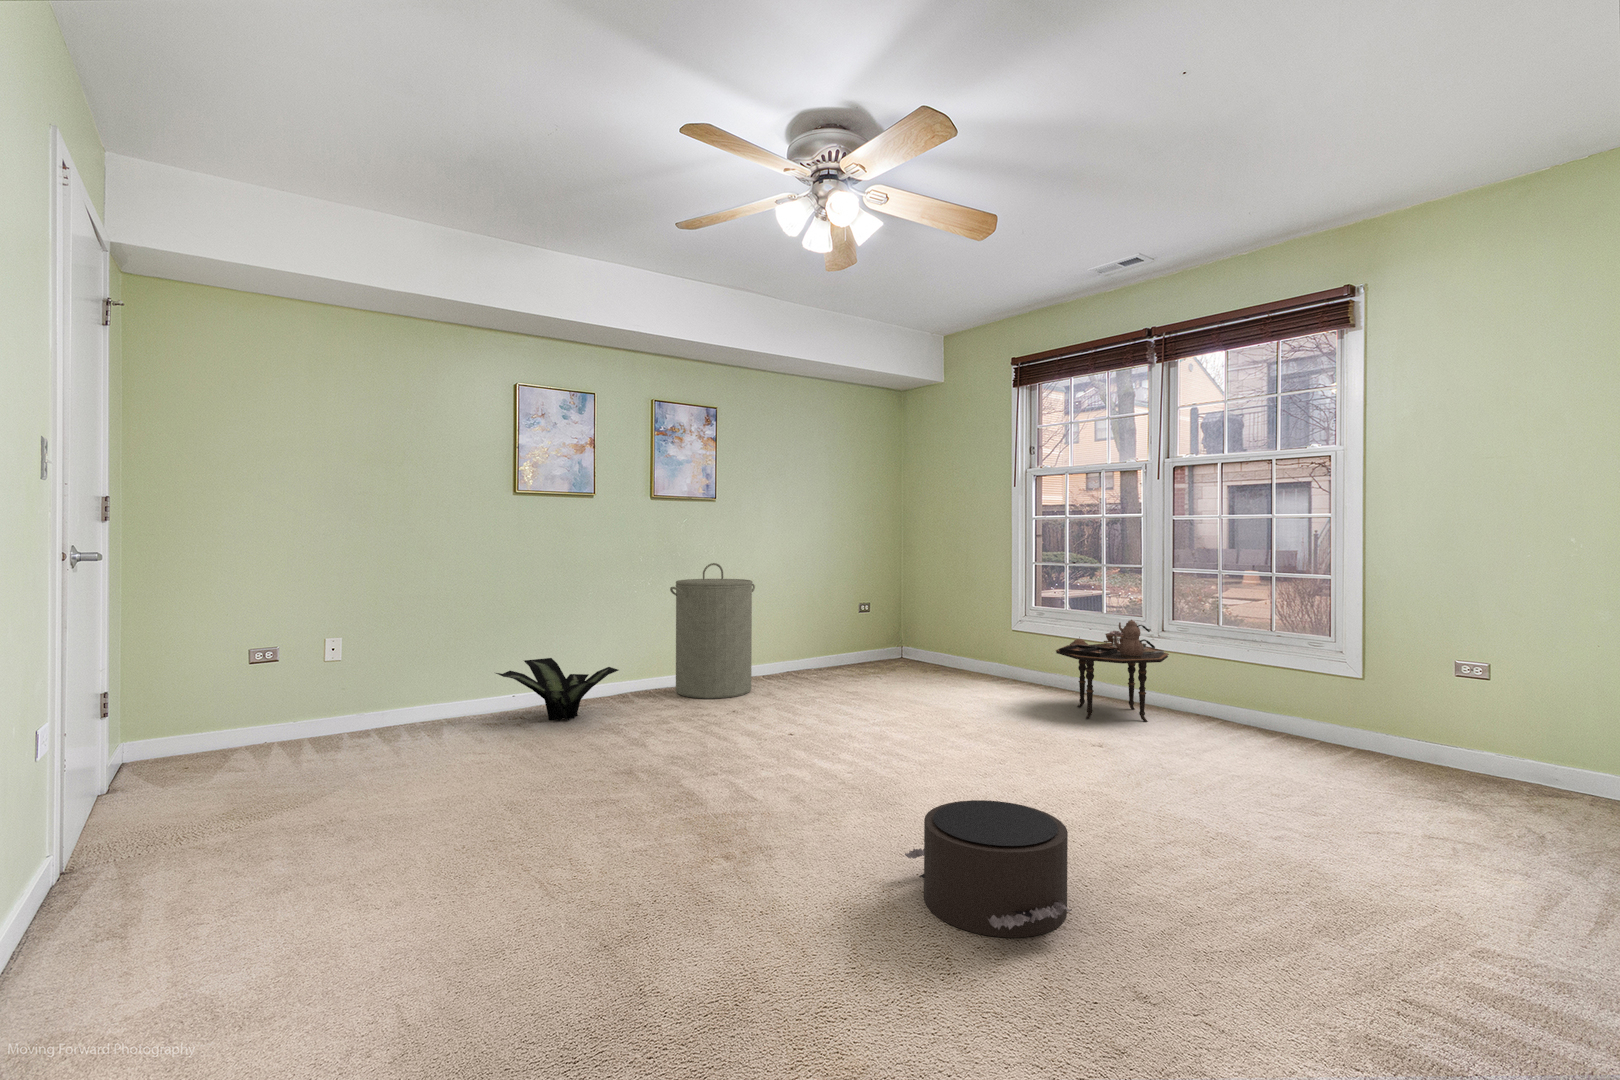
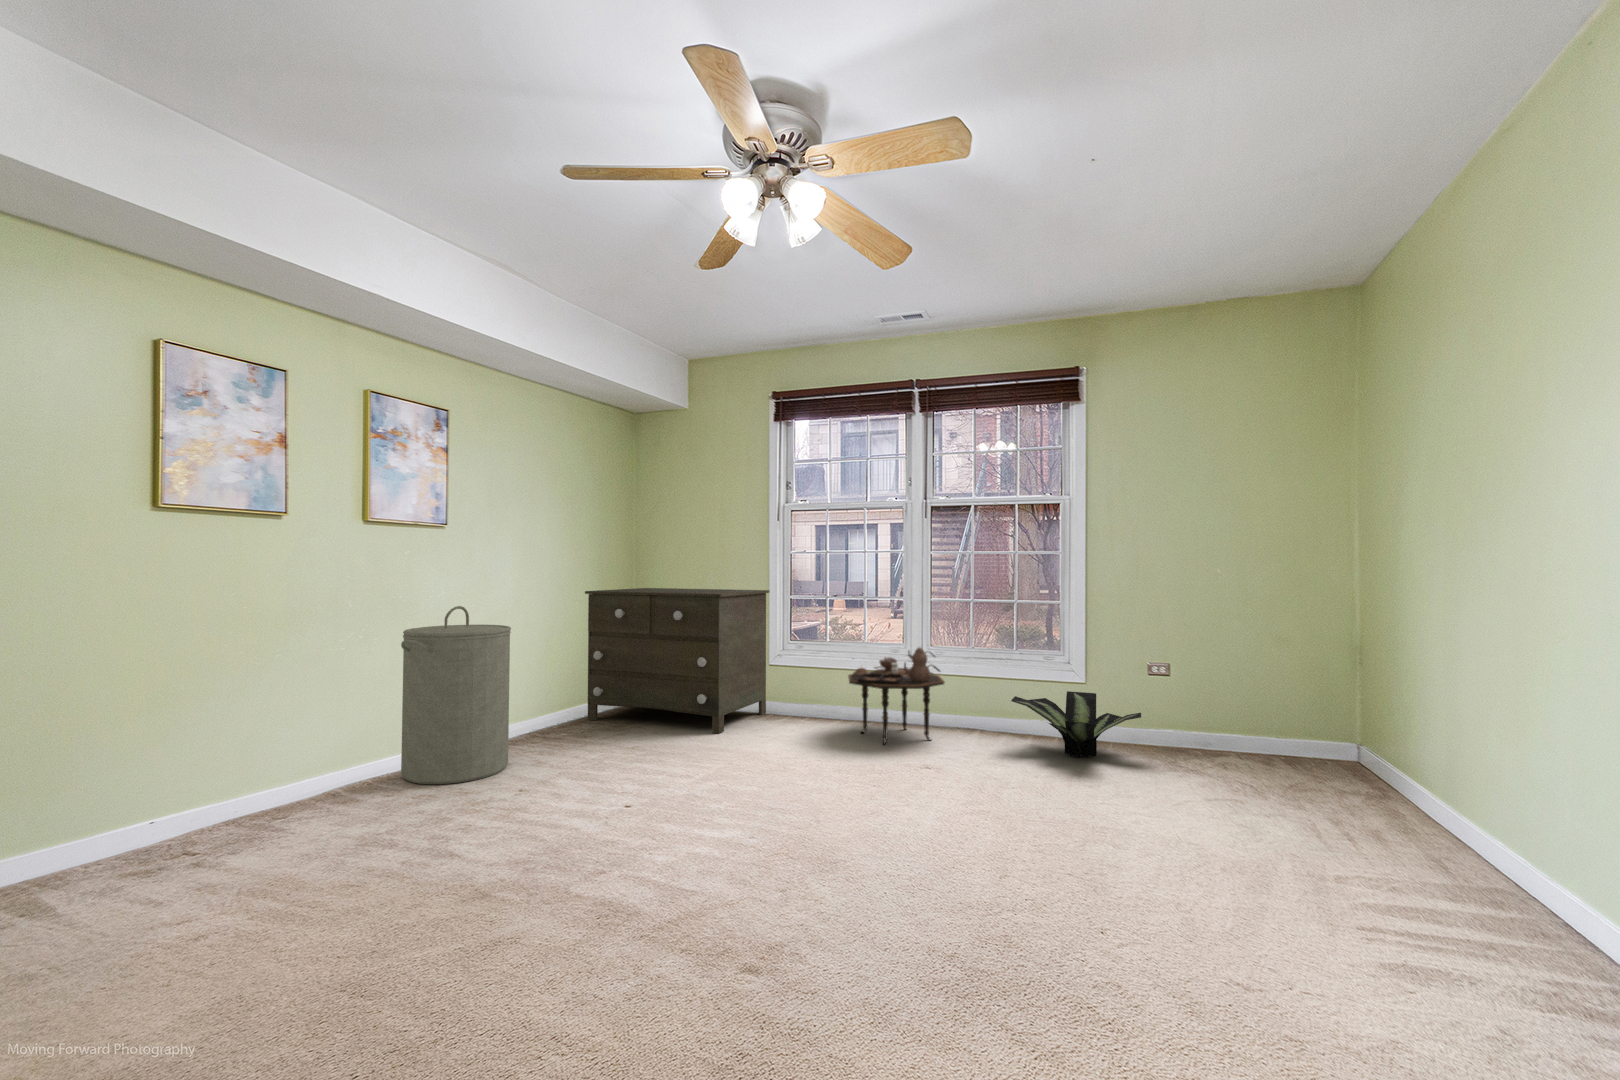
dresser: none [841,555,1010,690] -> present [585,588,770,733]
potted plant: present [496,658,618,721] -> present [1011,691,1141,758]
pouf: present [905,800,1072,937] -> none [964,861,1179,1023]

